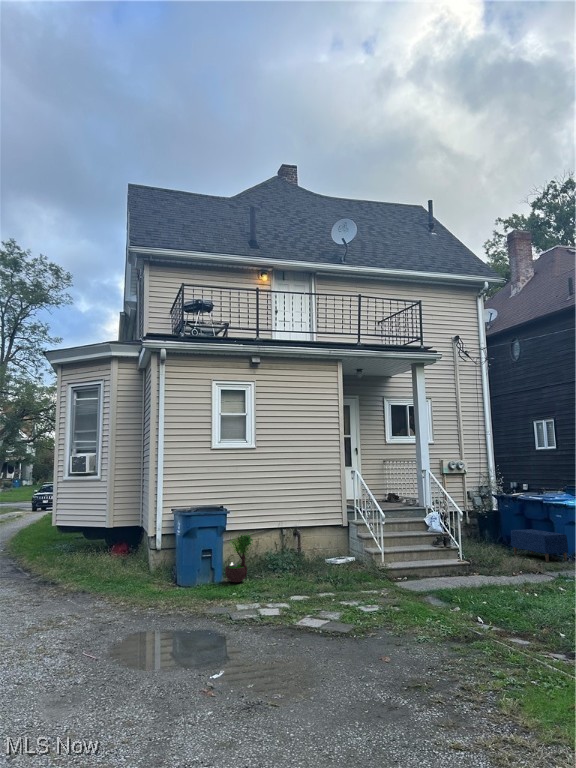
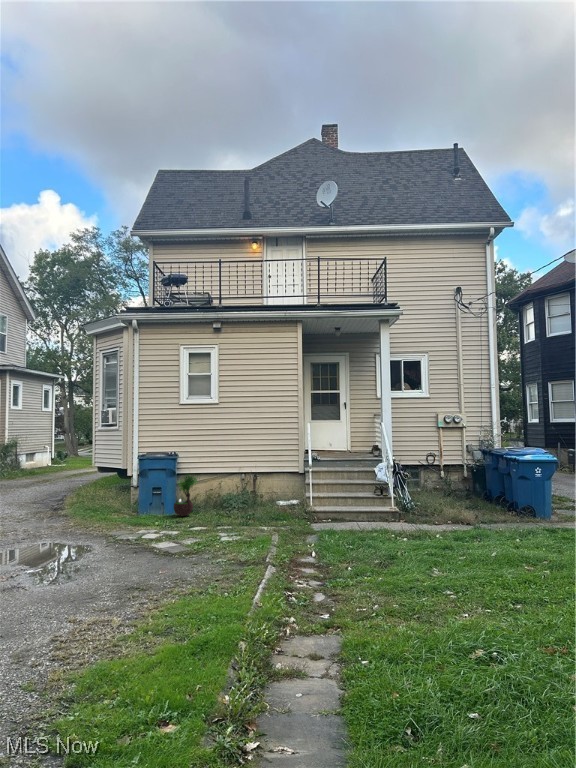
bench: present [511,529,568,562] -> none [486,484,533,517]

